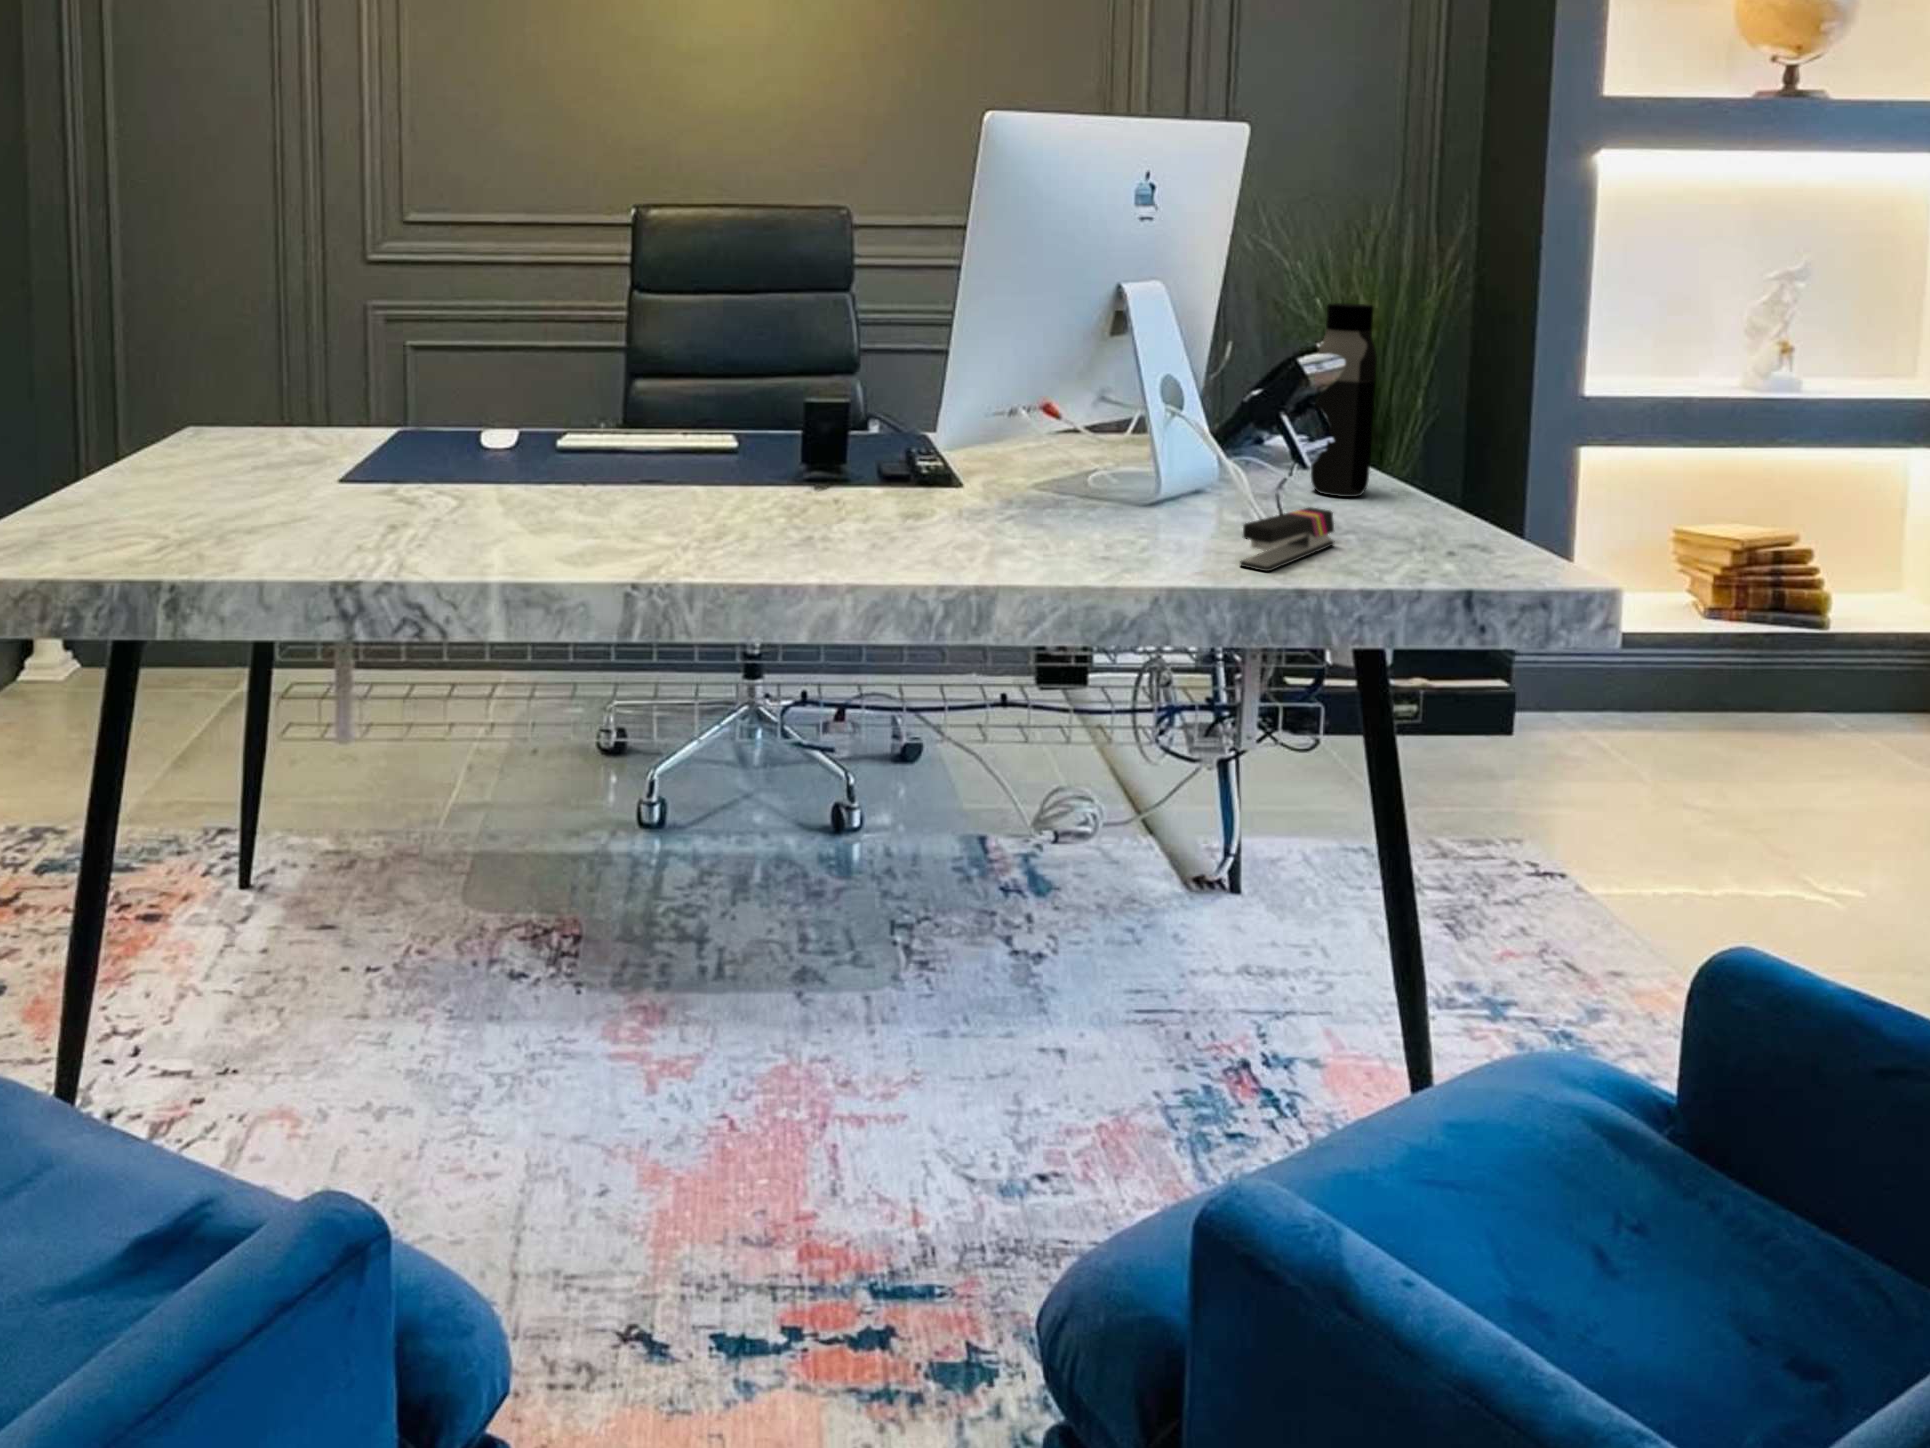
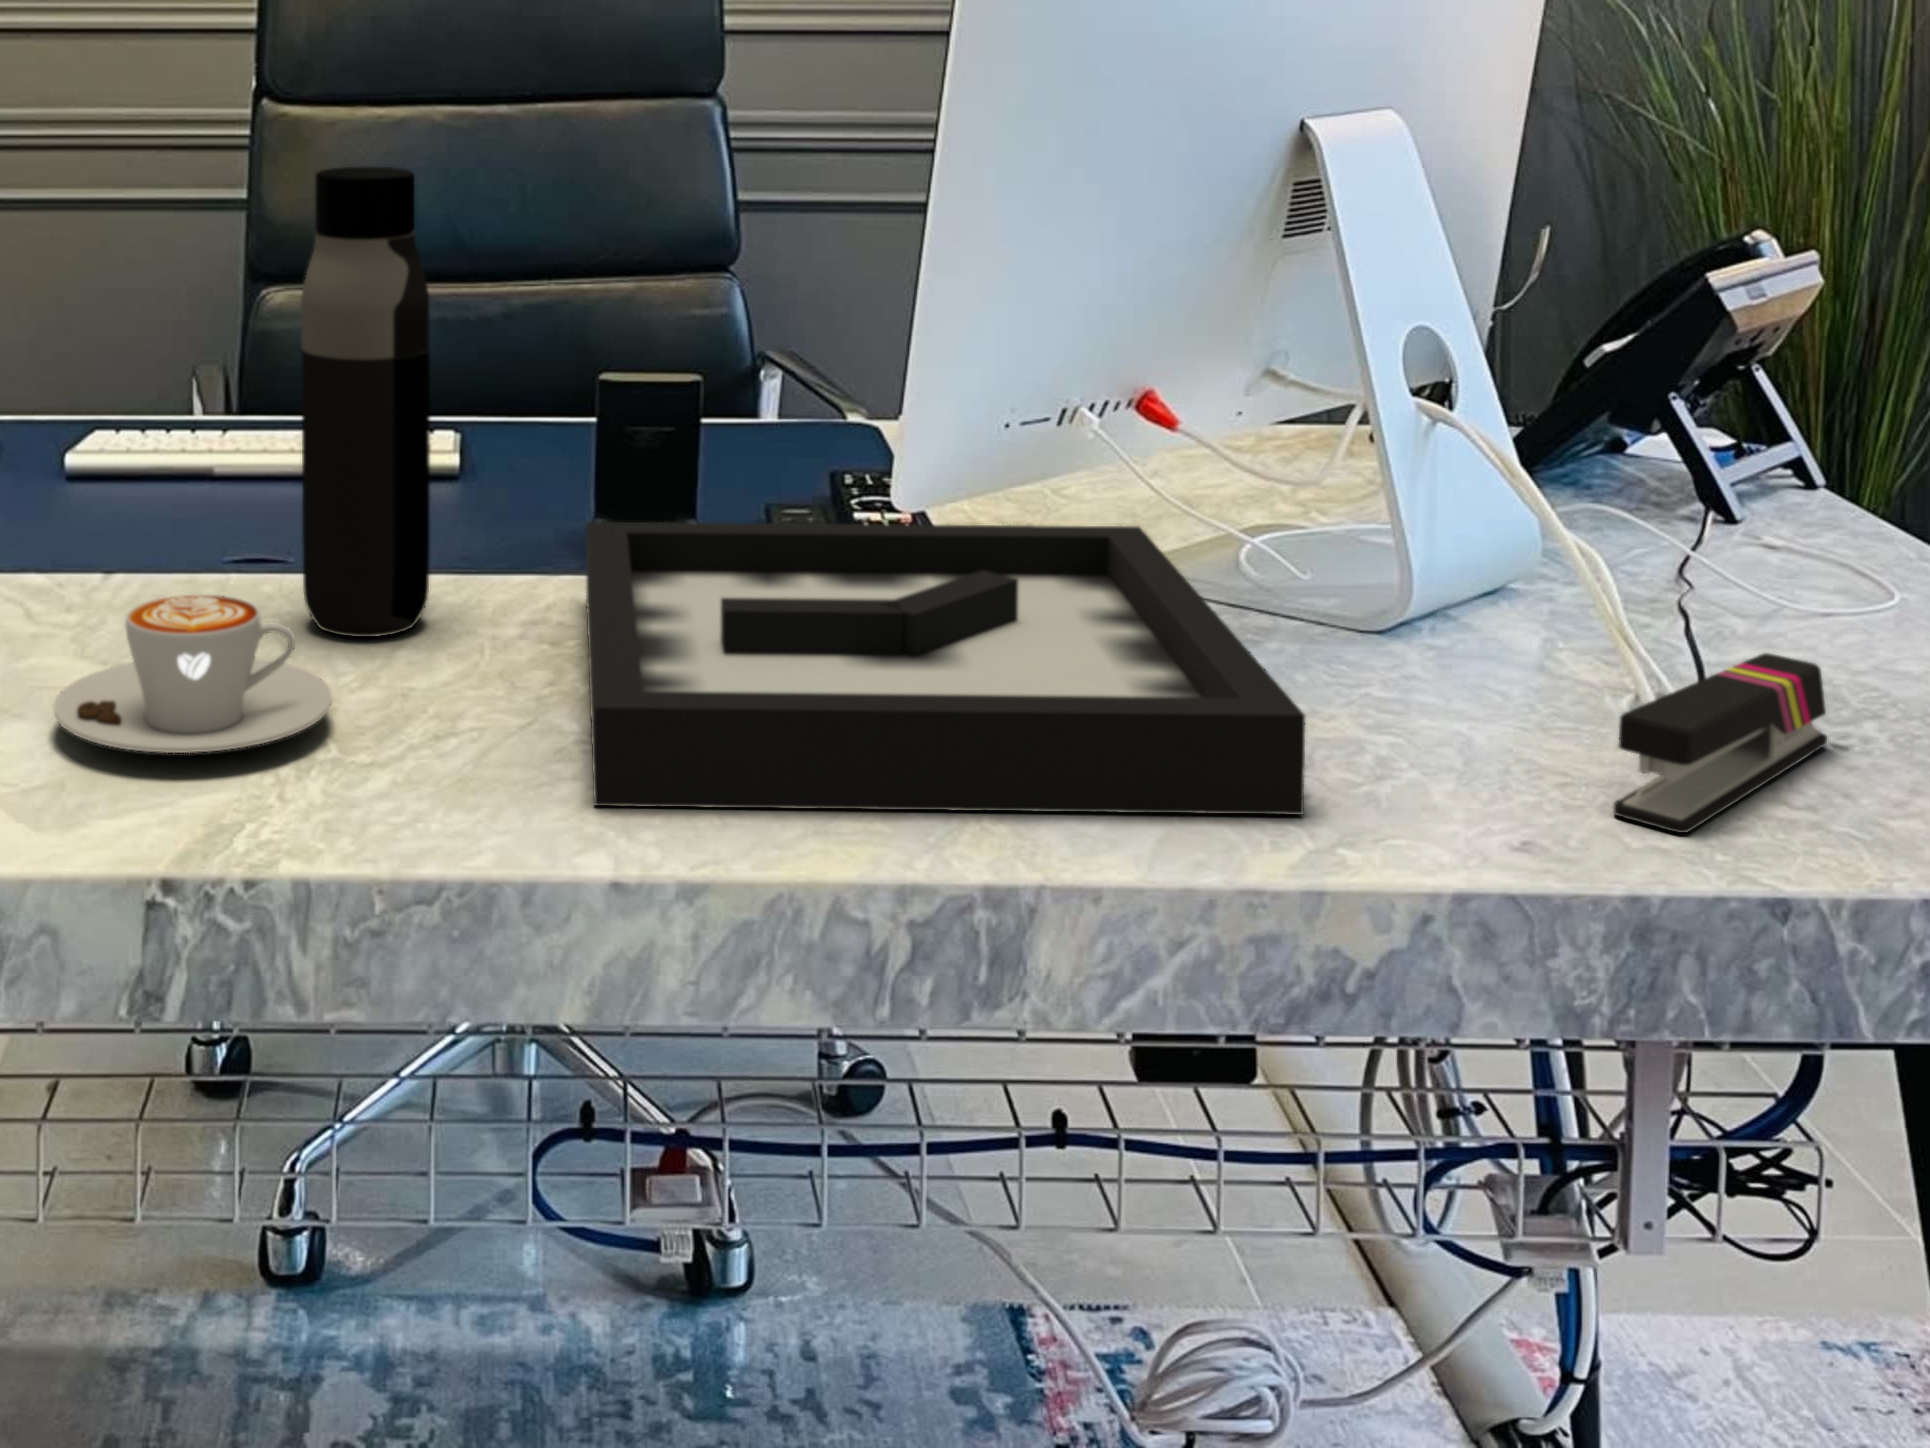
water bottle: present [1311,303,1377,497] -> present [301,167,430,637]
decorative tray: none [798,462,1111,565] -> present [586,522,1306,815]
coffee cup: none [574,482,693,545] -> present [54,595,332,753]

